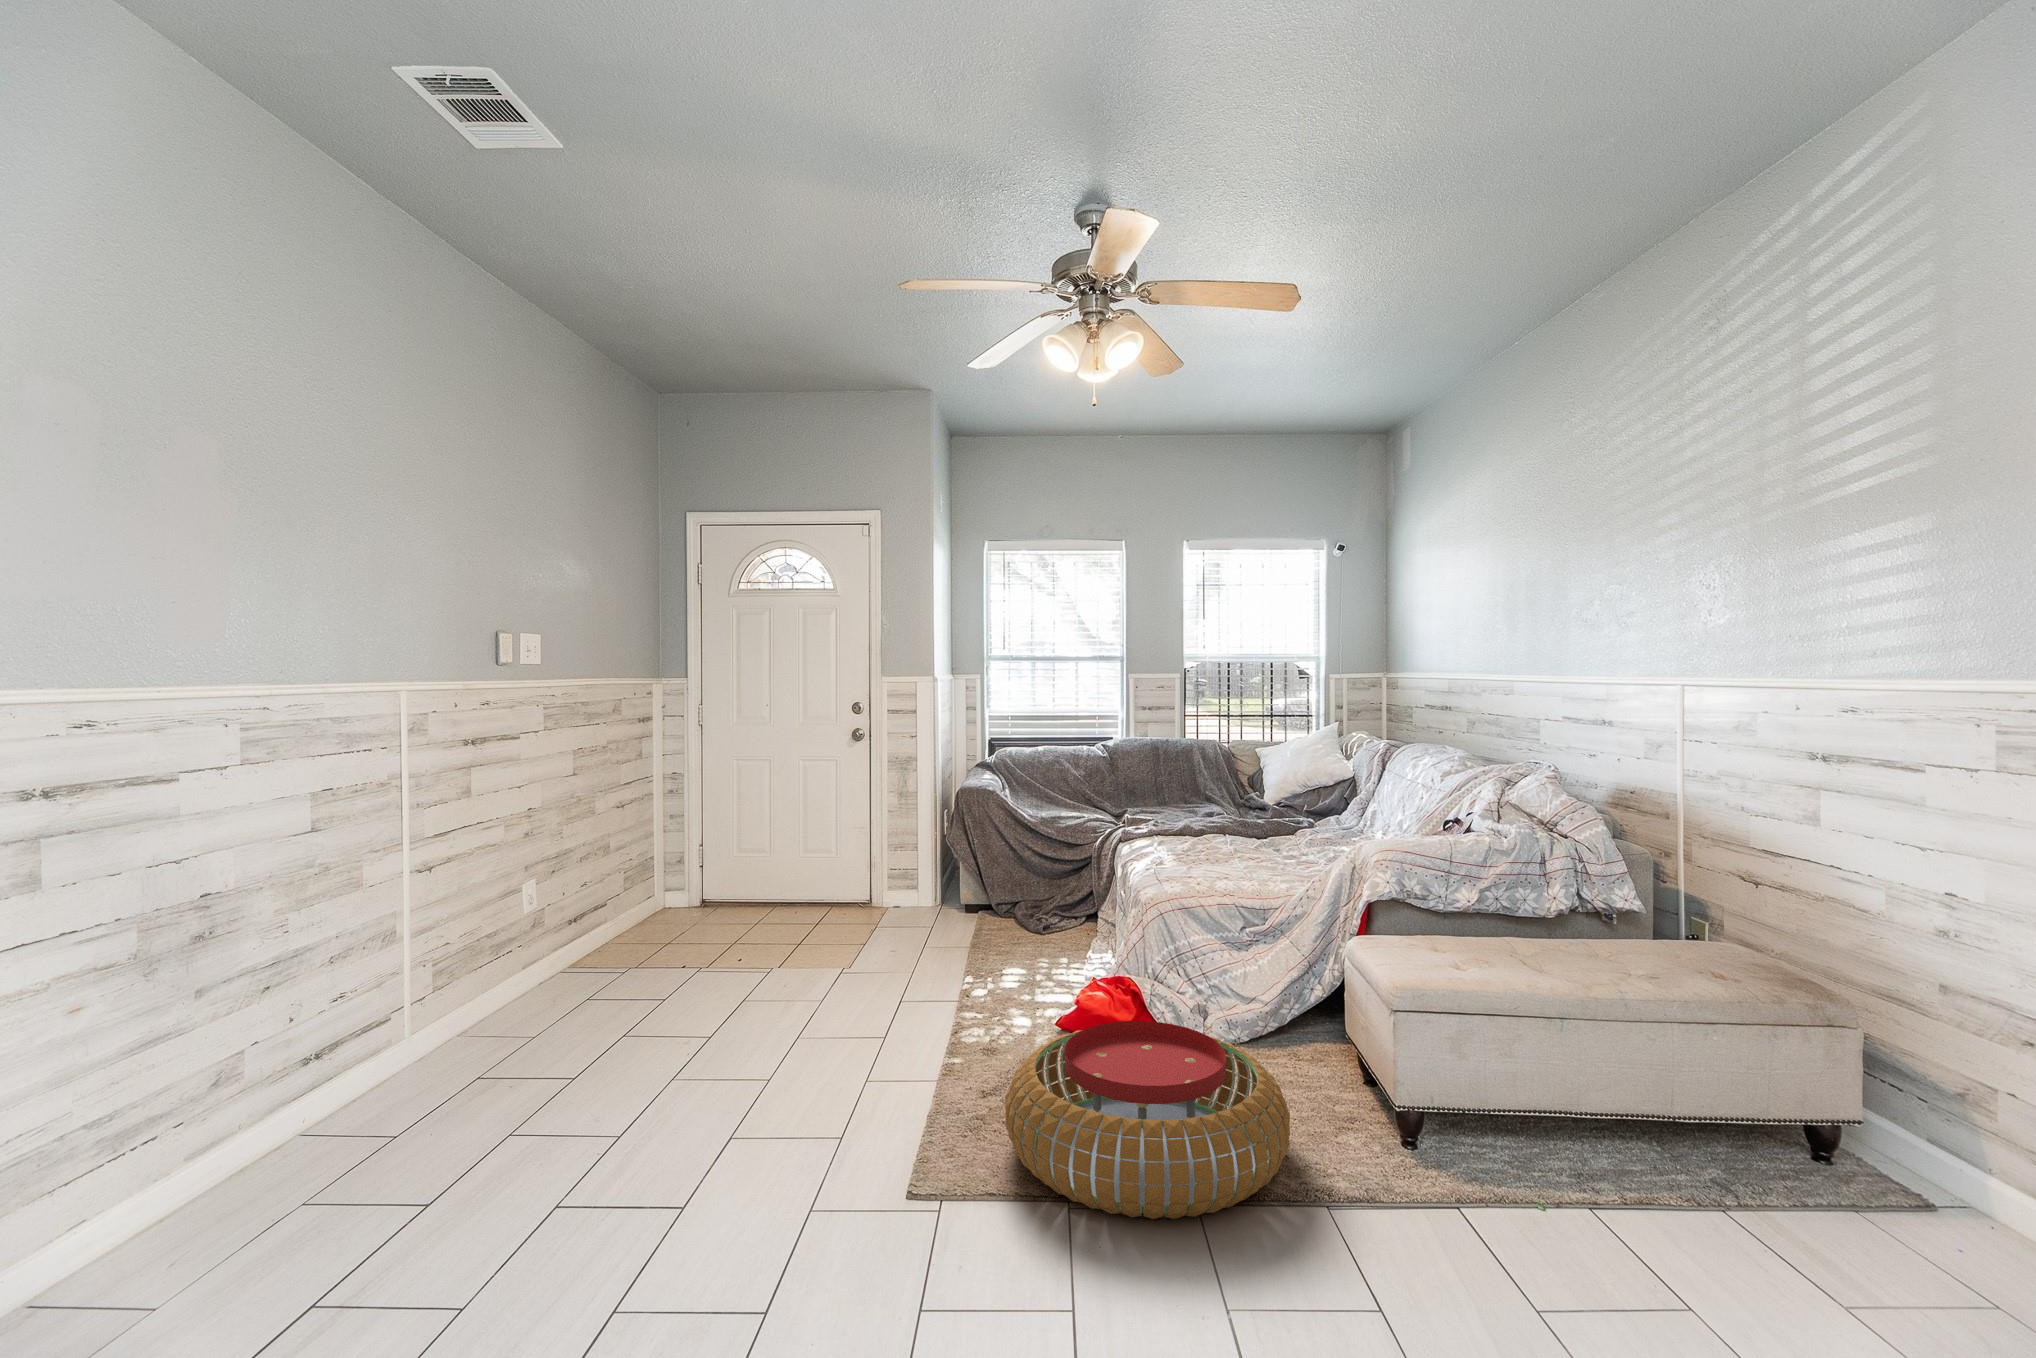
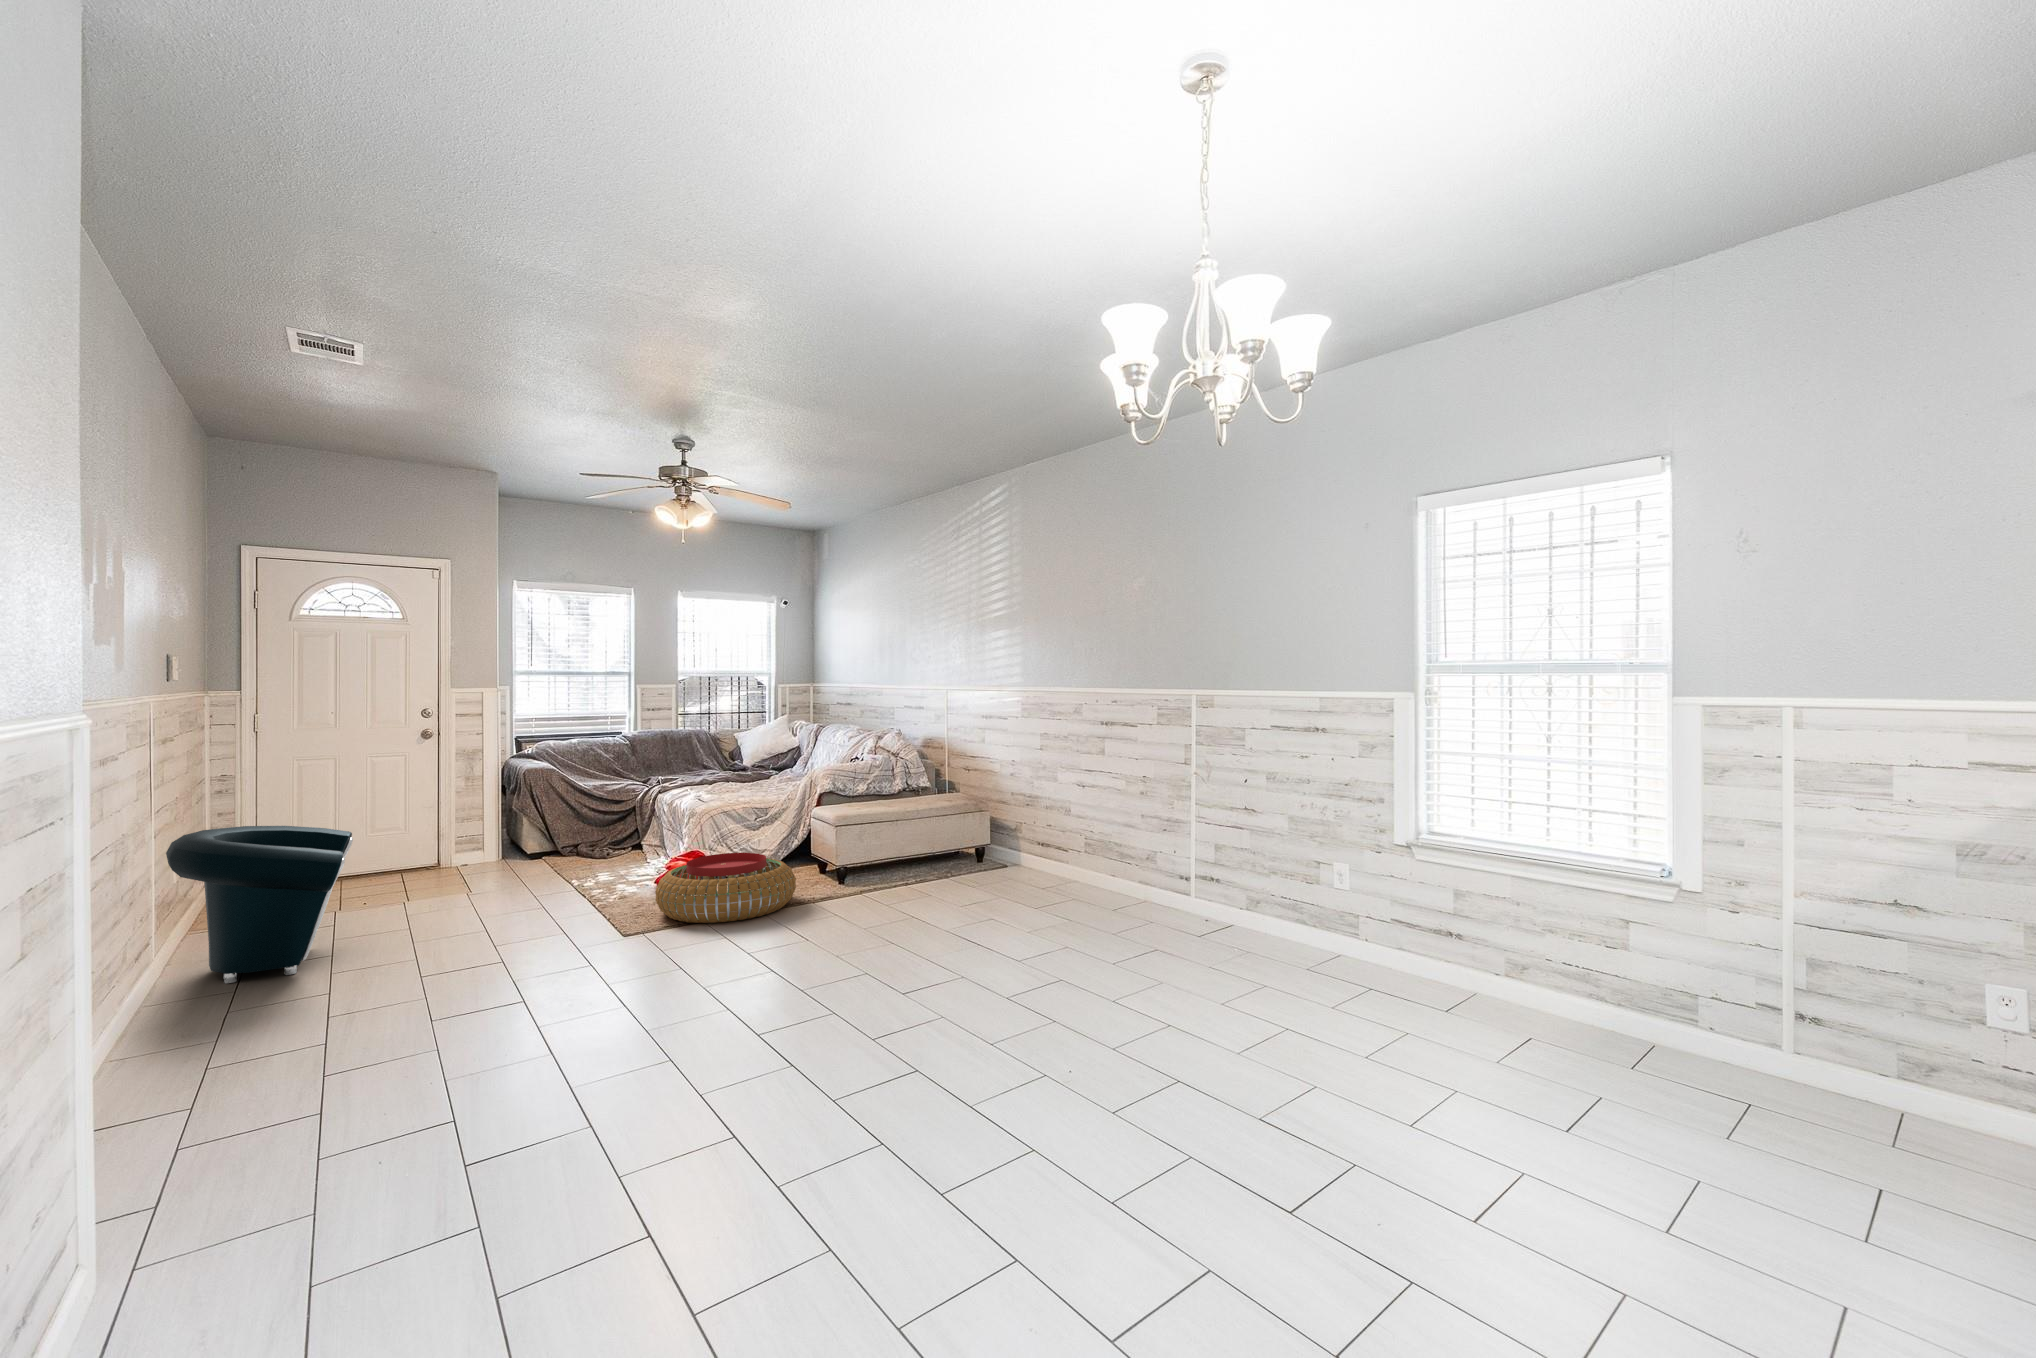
armchair: none [344,870,638,1128] -> present [166,826,353,983]

